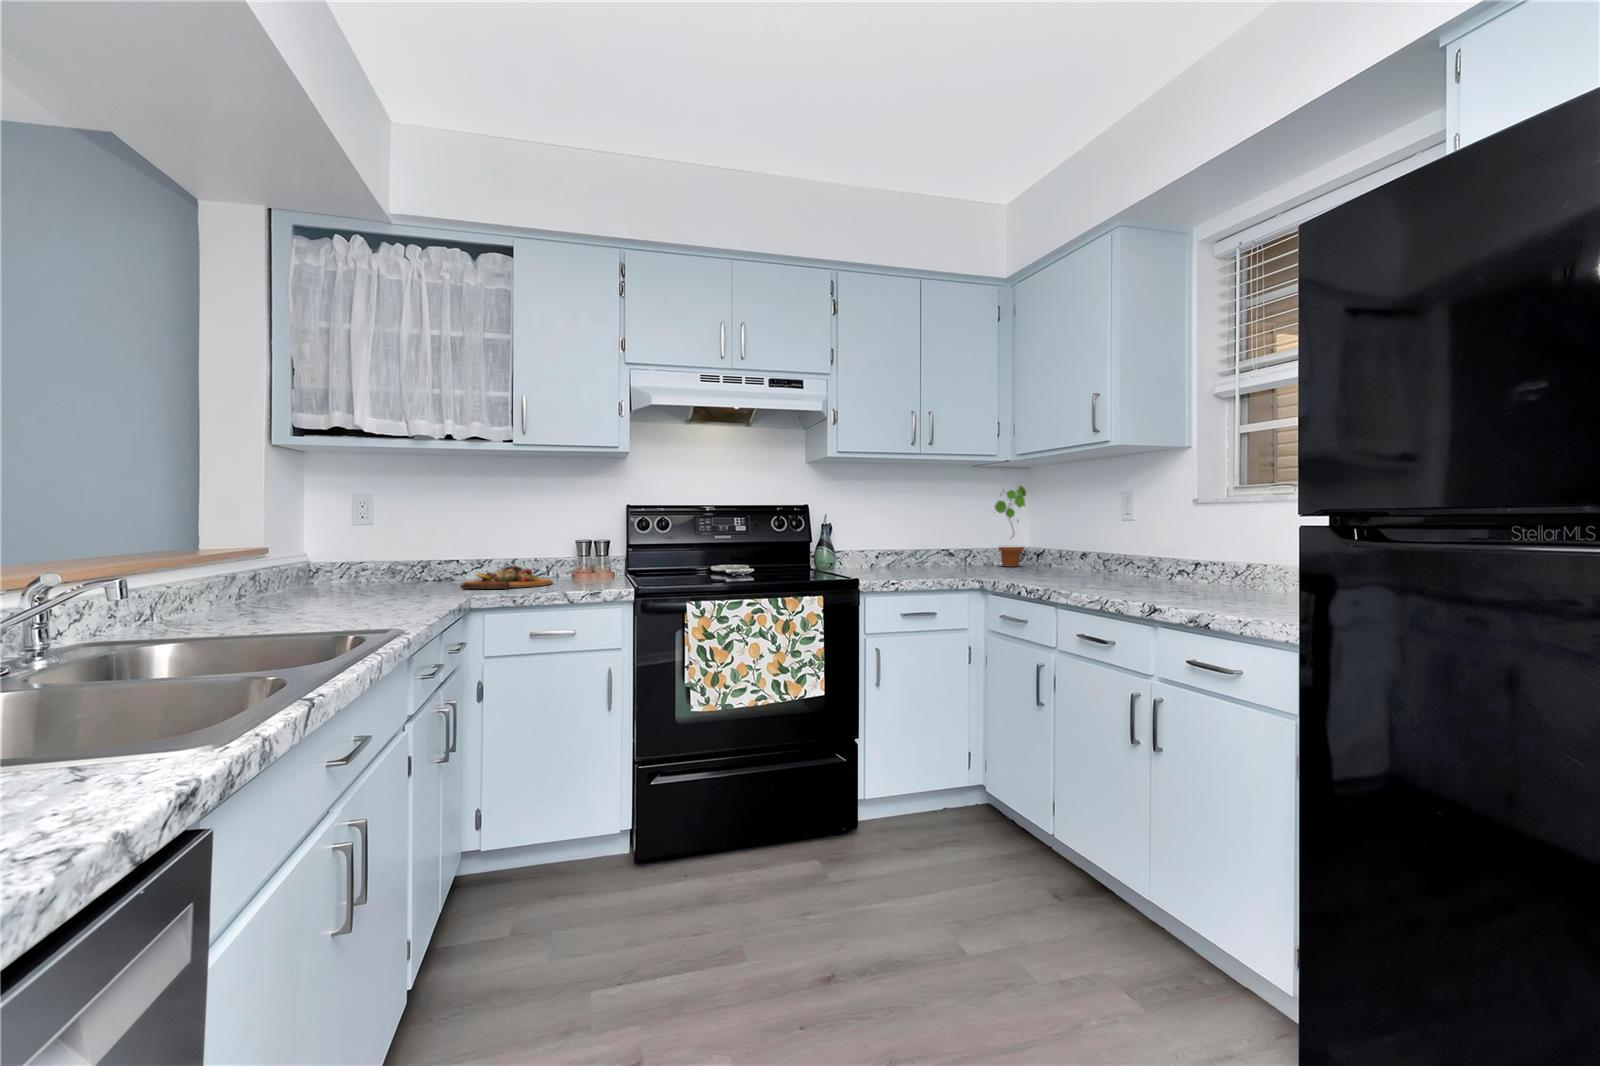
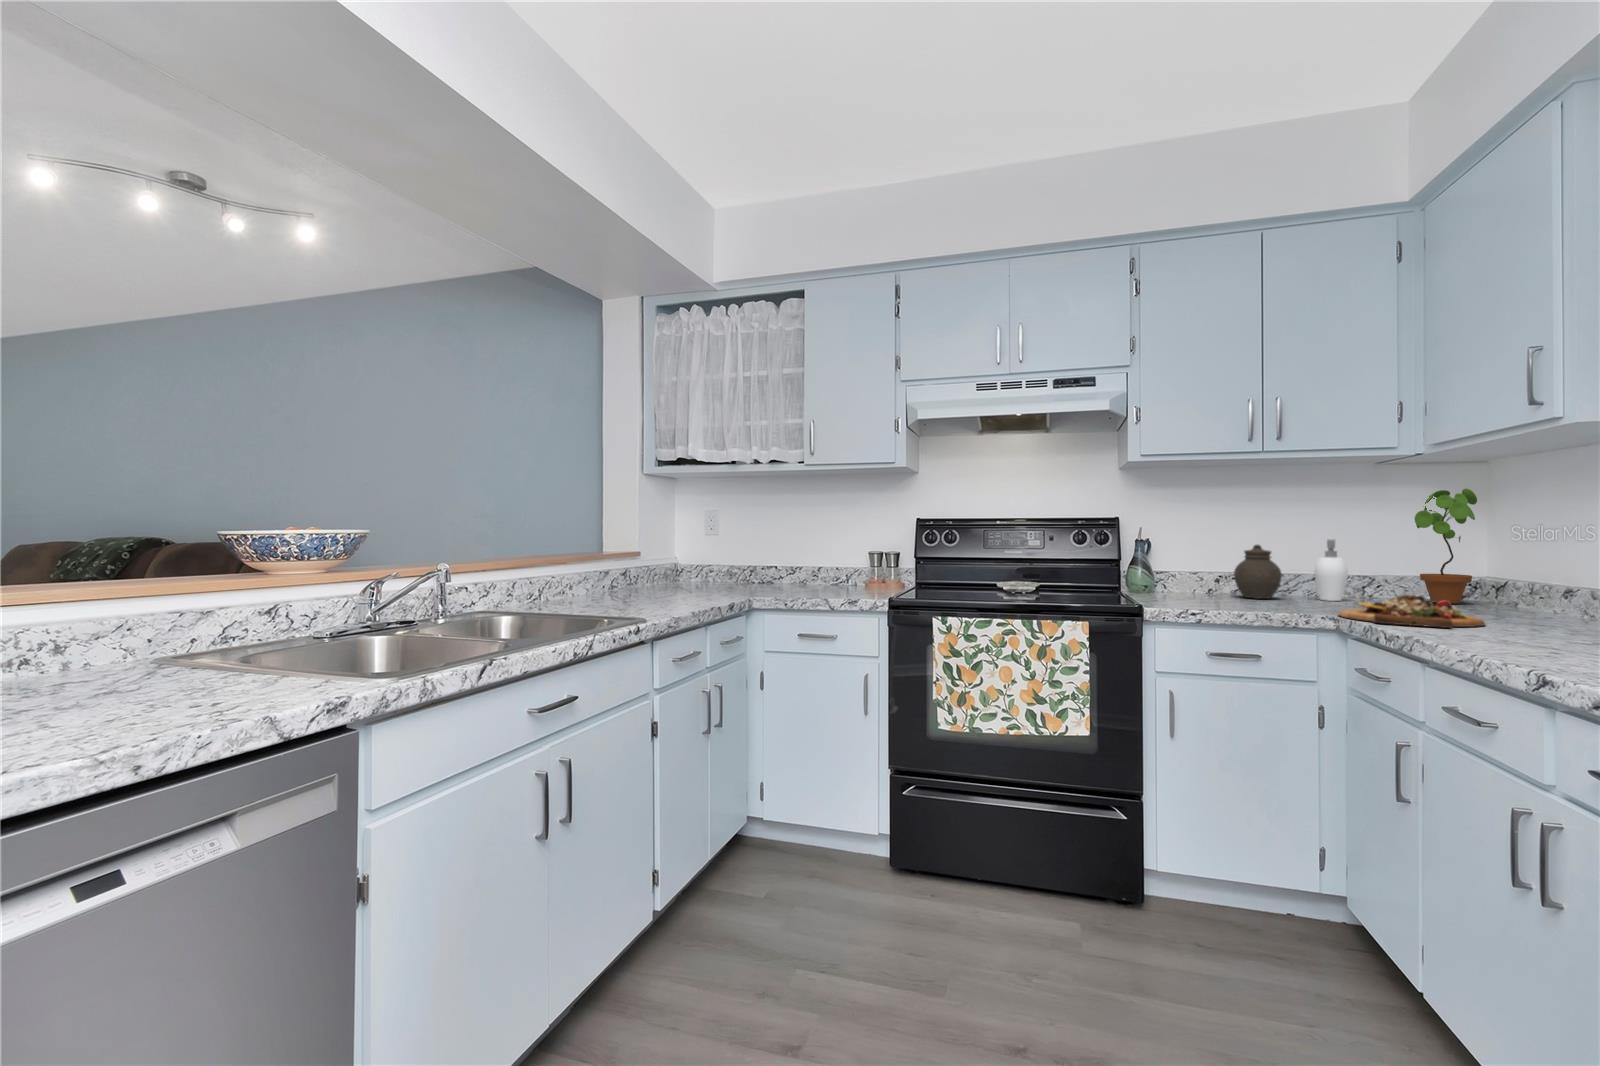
soap dispenser: none [939,522,960,569] -> present [1314,539,1348,601]
jar: none [890,527,921,570] -> present [1234,545,1282,599]
cutting board: present [461,566,552,589] -> present [1339,595,1485,628]

